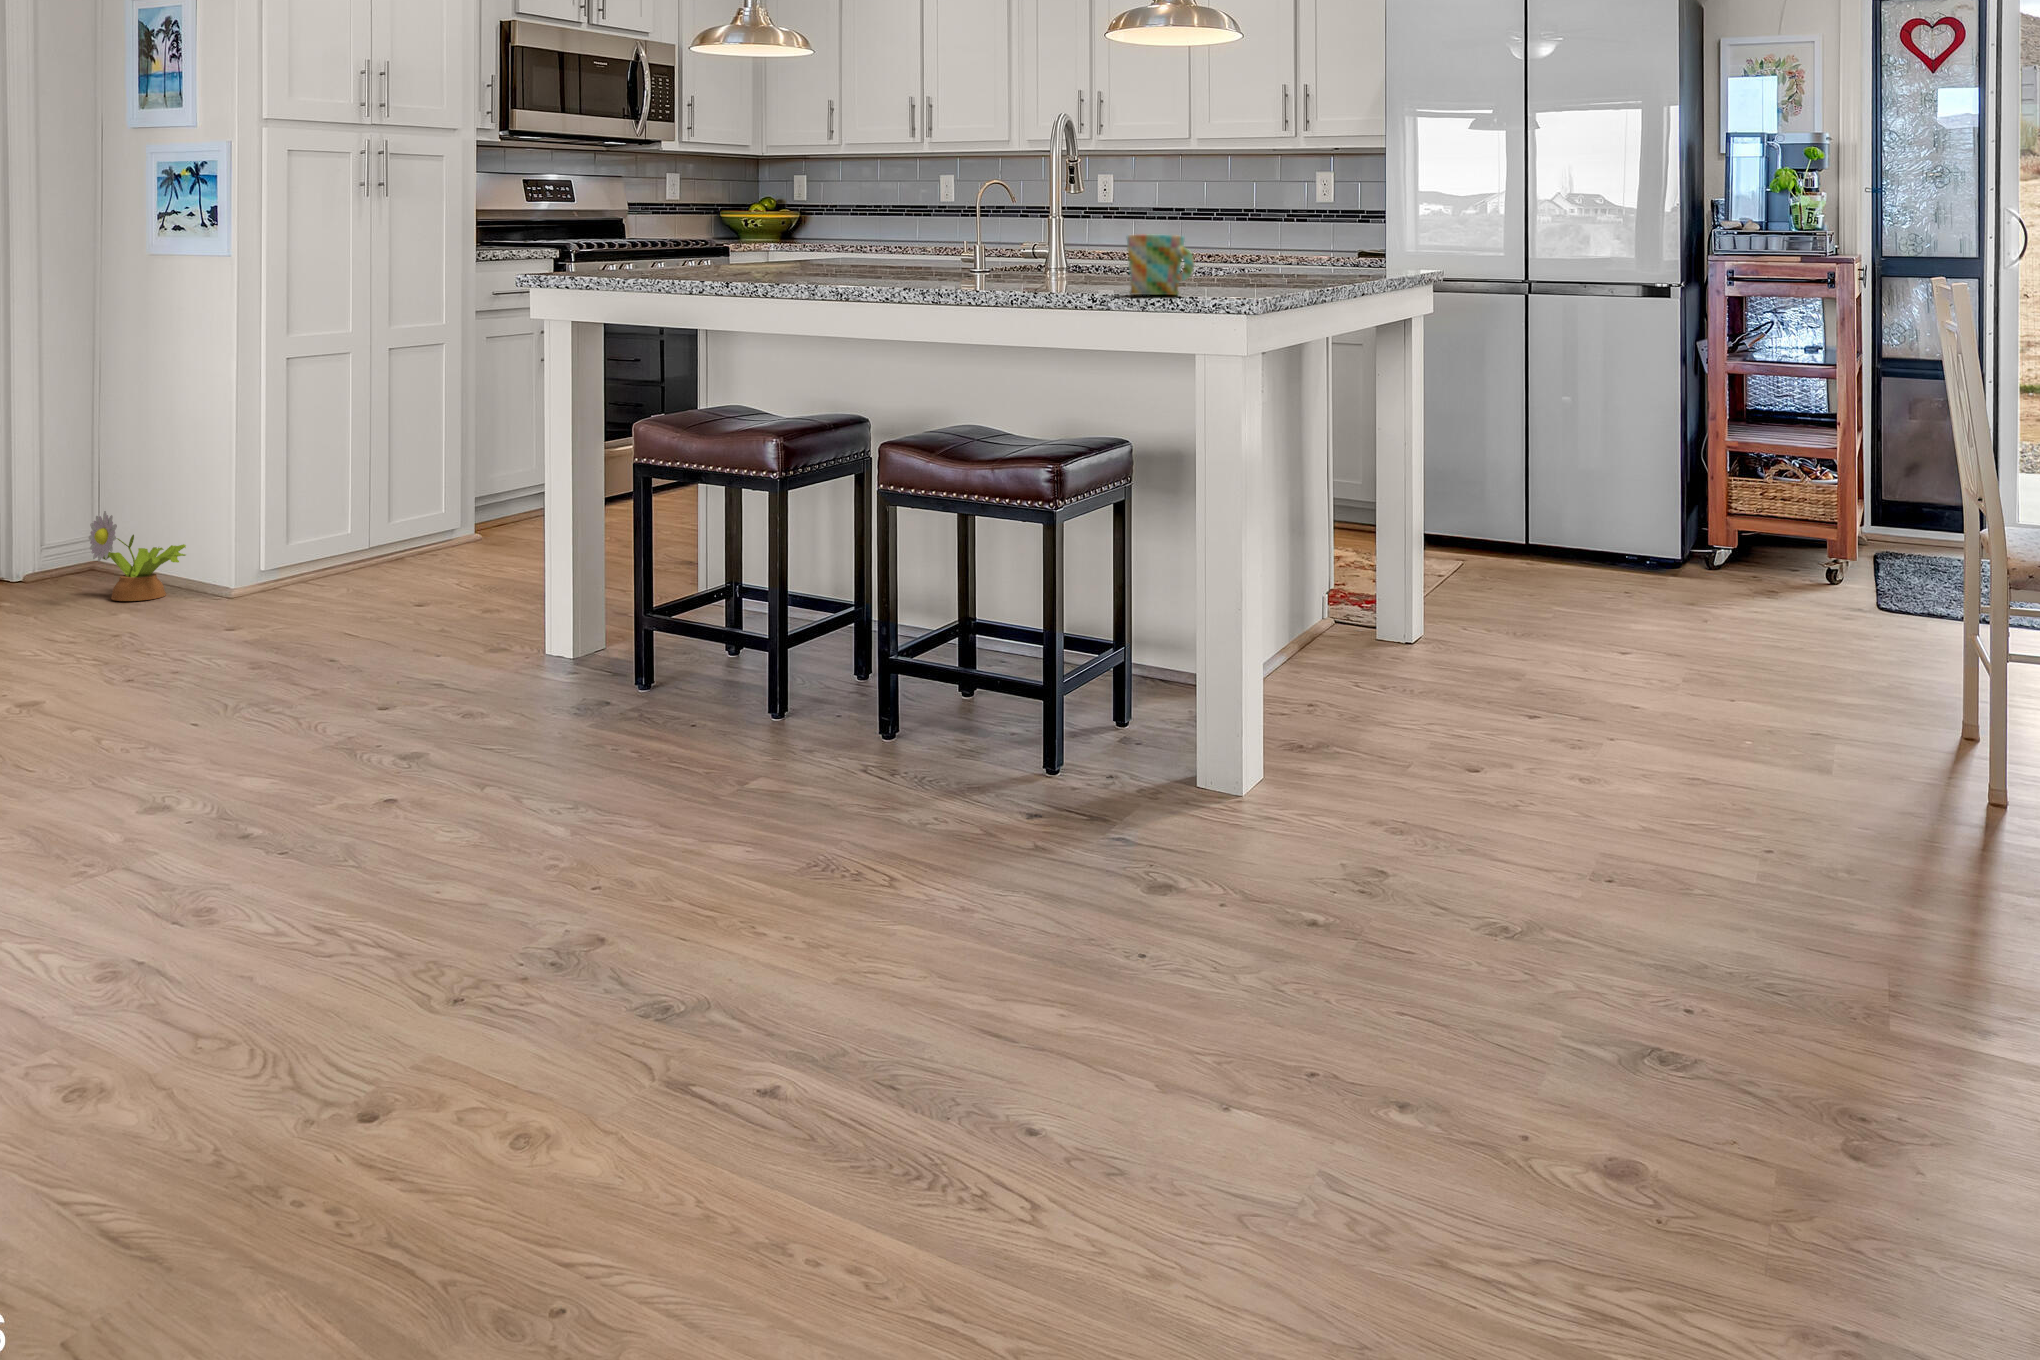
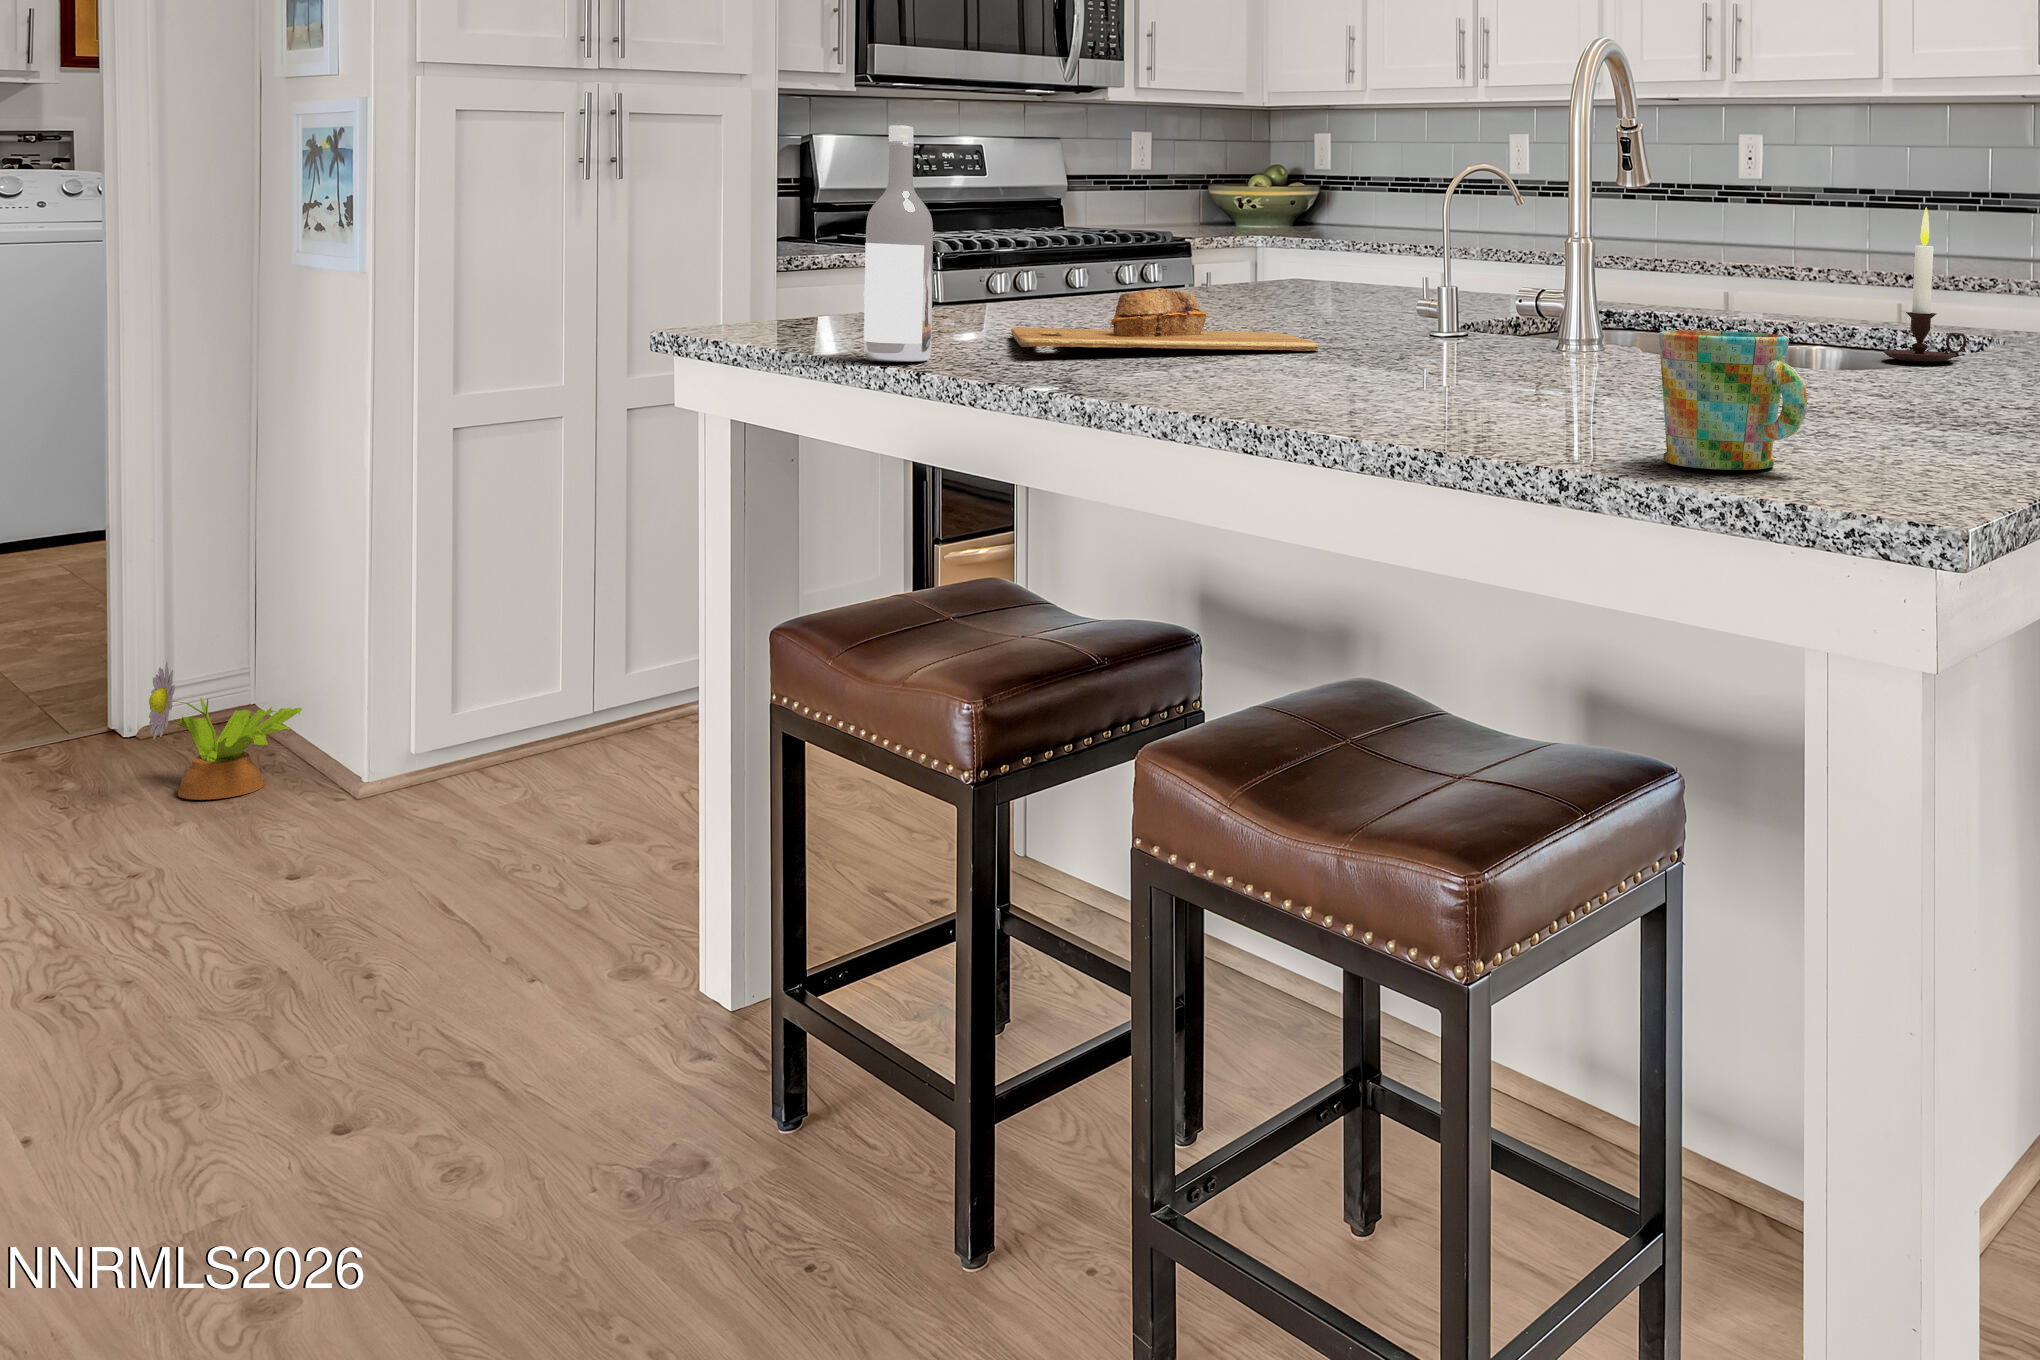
wine bottle: none [665,149,702,280] -> present [864,125,933,362]
candle: none [1212,195,1254,275] -> present [1883,208,1966,362]
cutting board: none [723,243,909,277] -> present [1011,288,1318,351]

